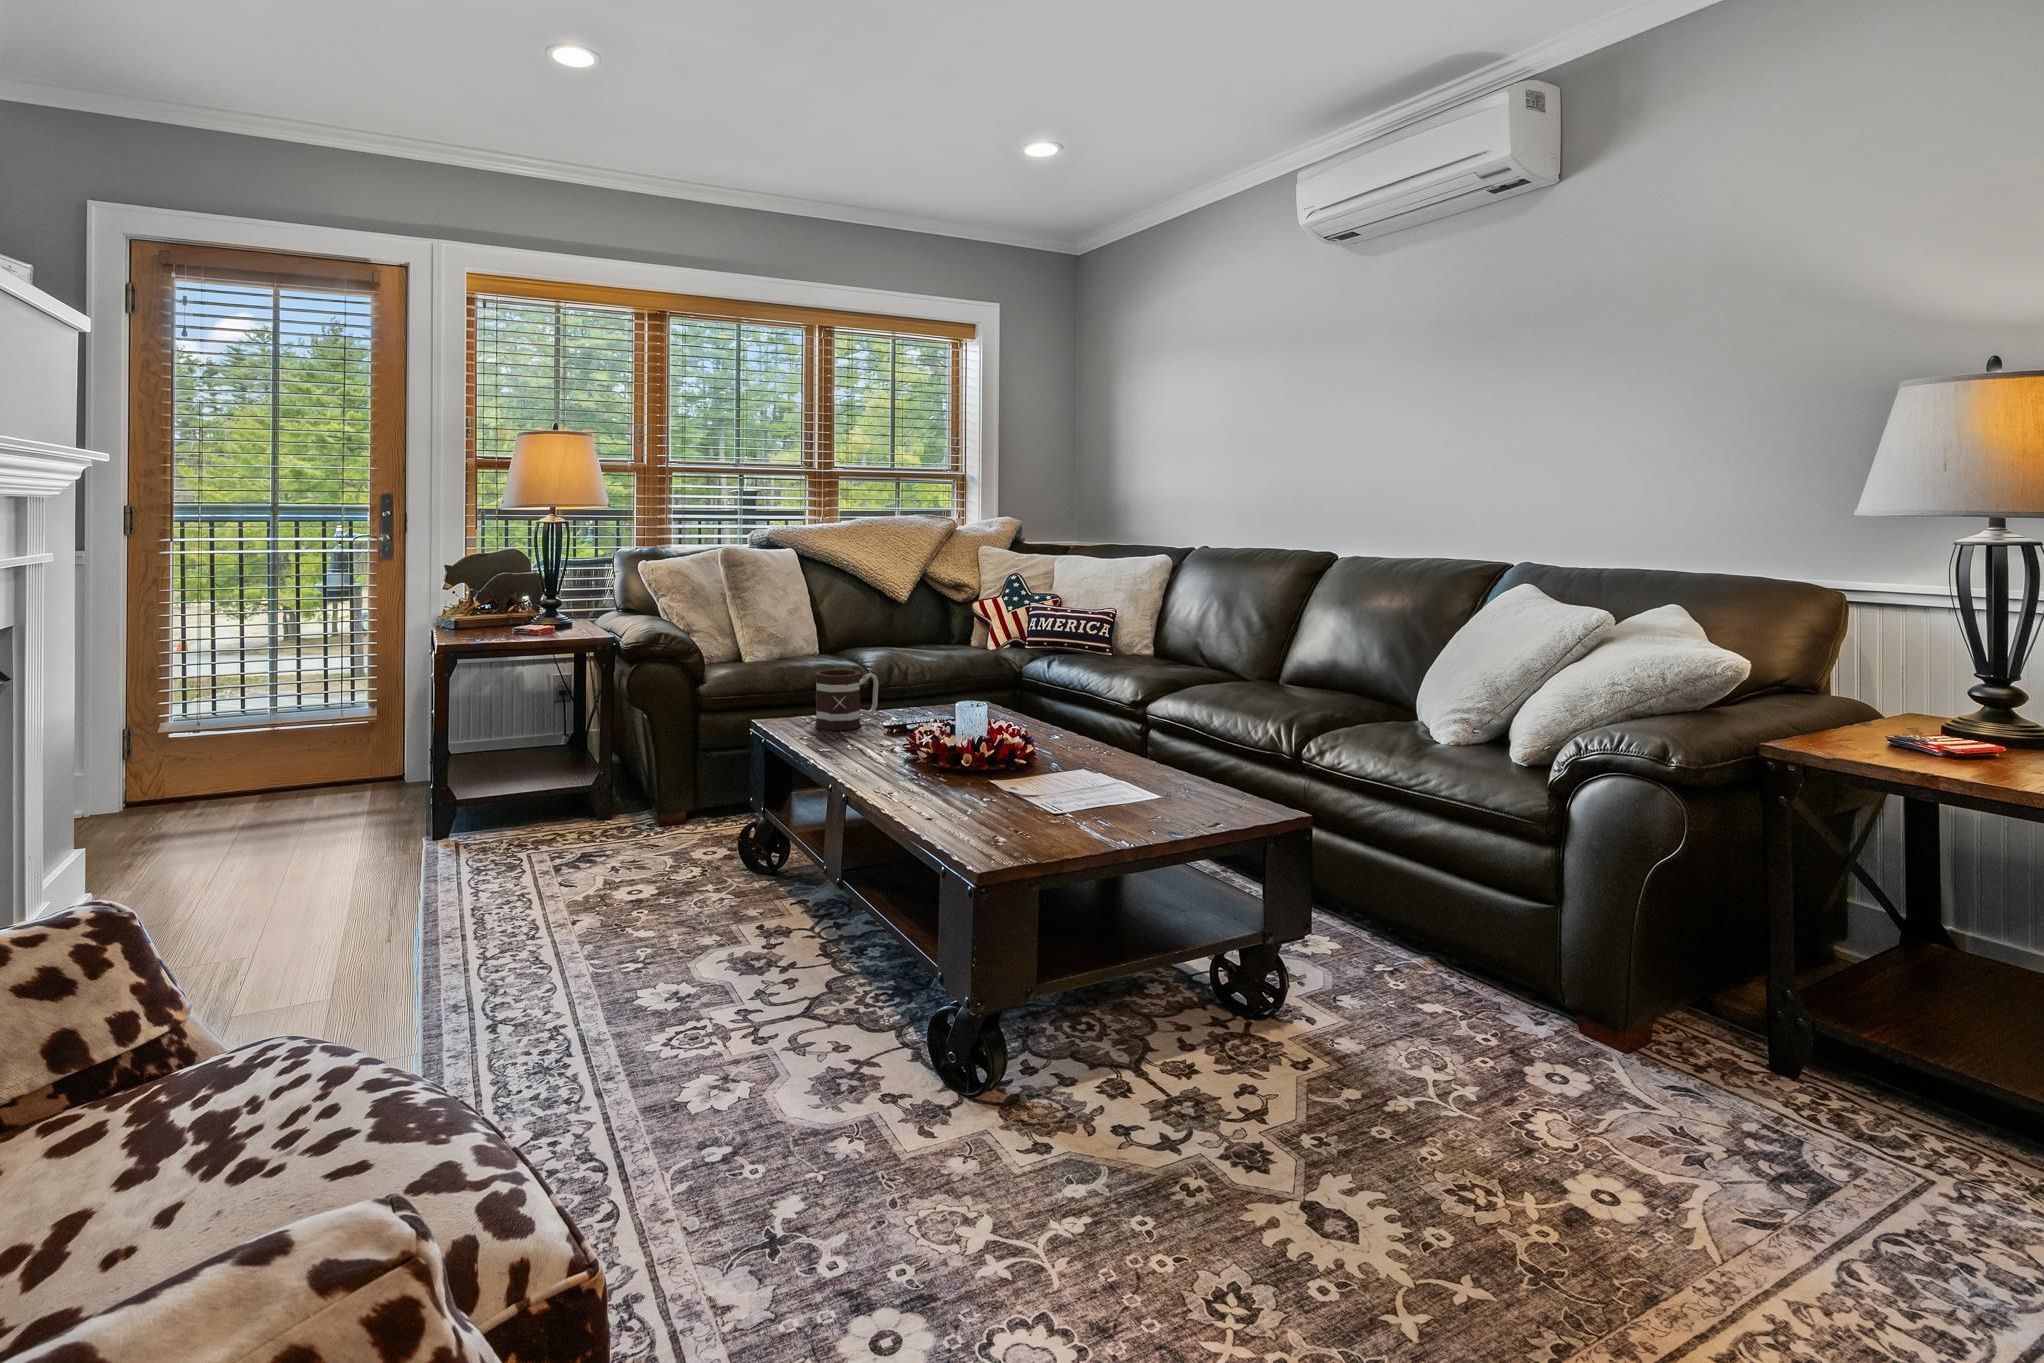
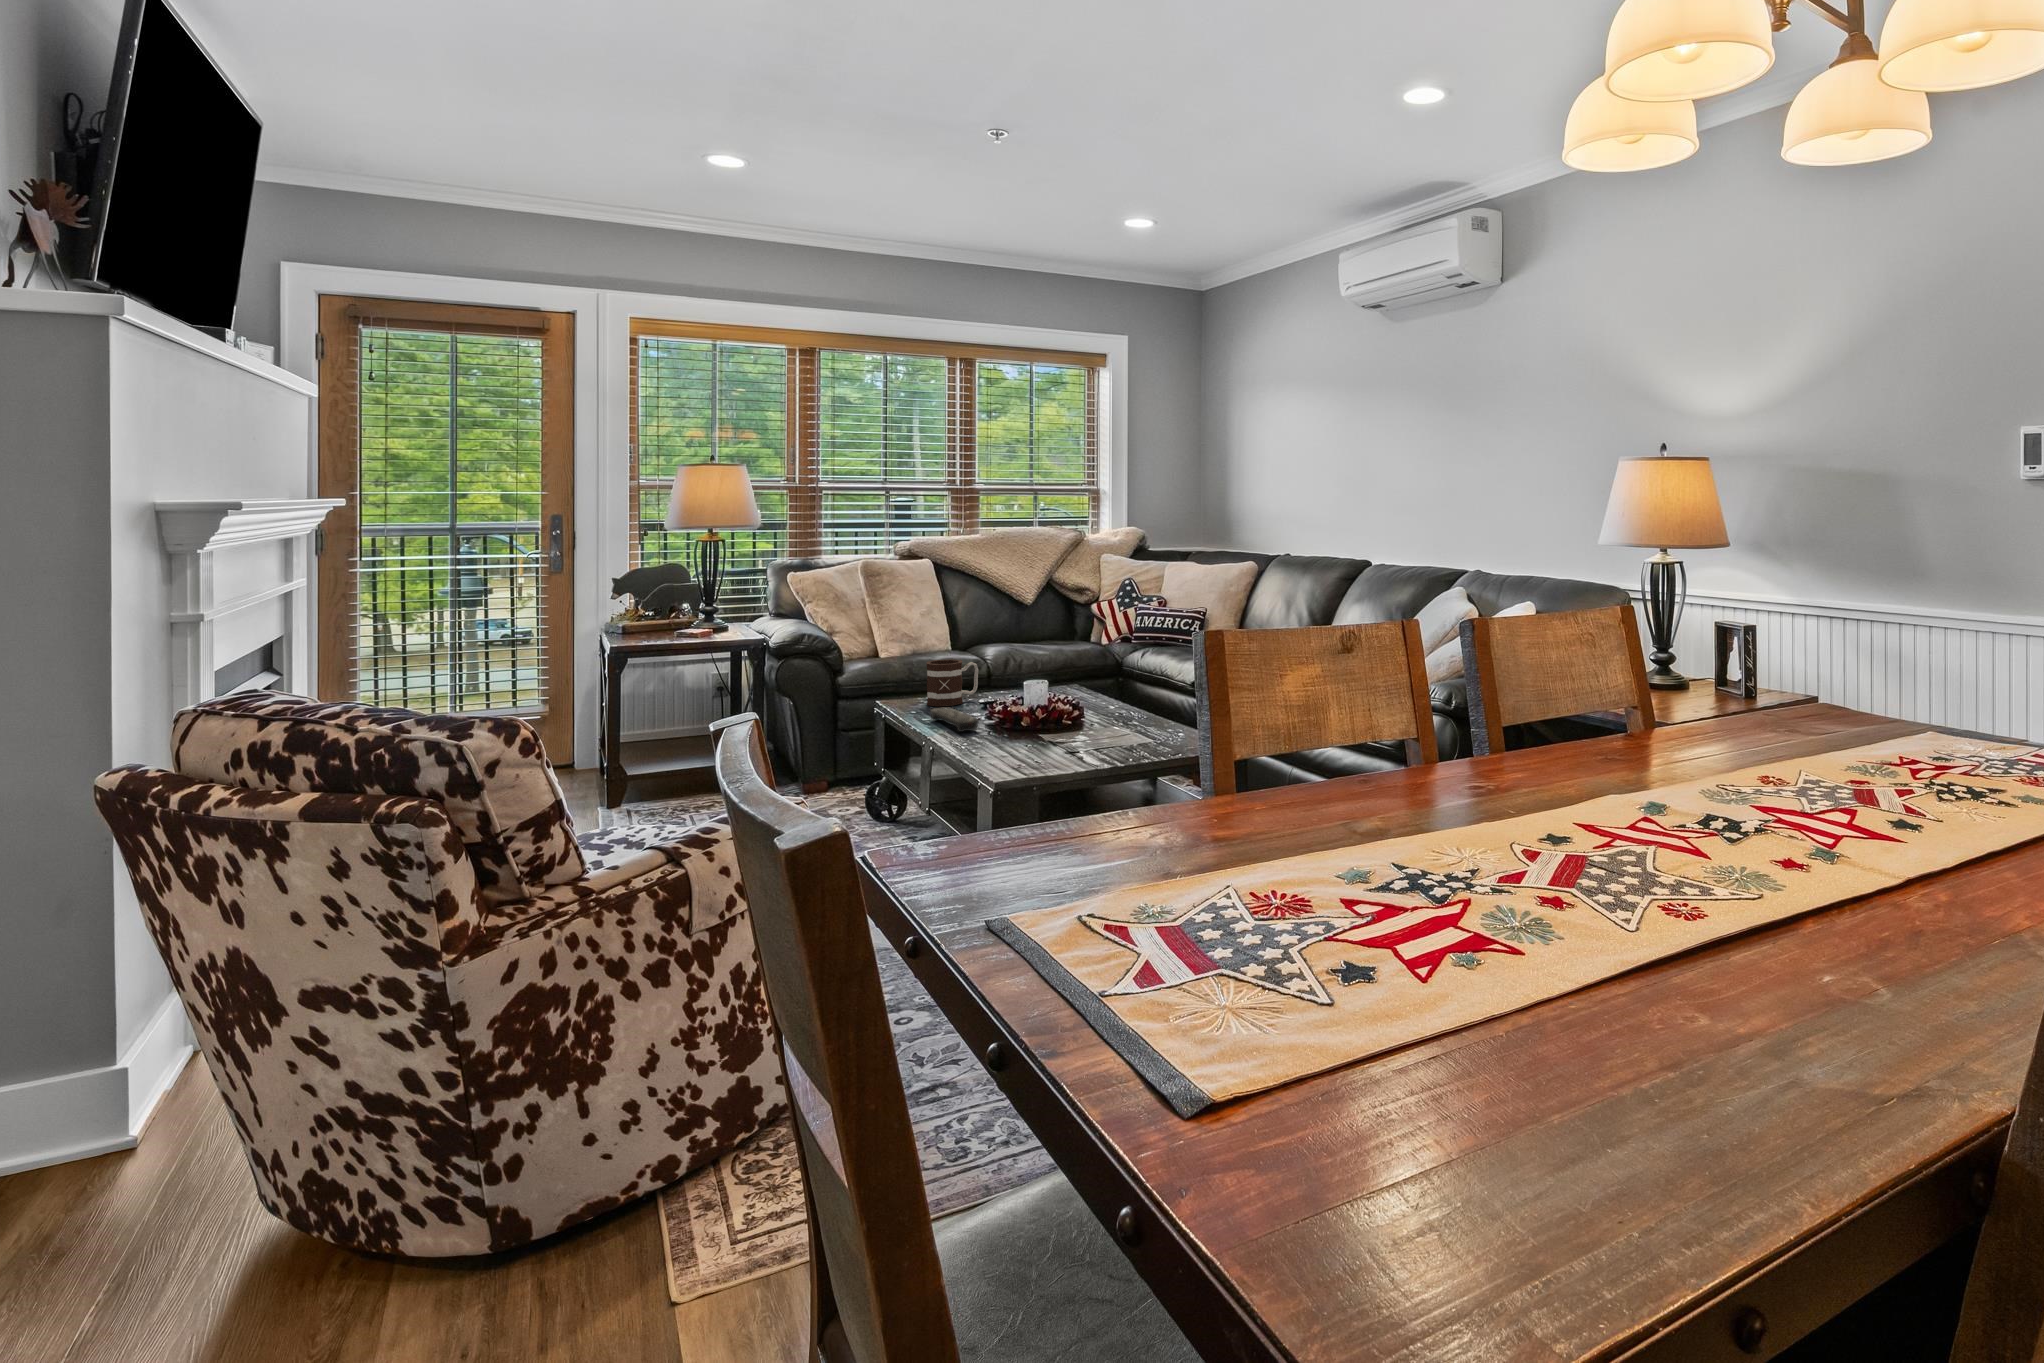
remote control: none [829,735,903,774] -> present [930,708,979,732]

